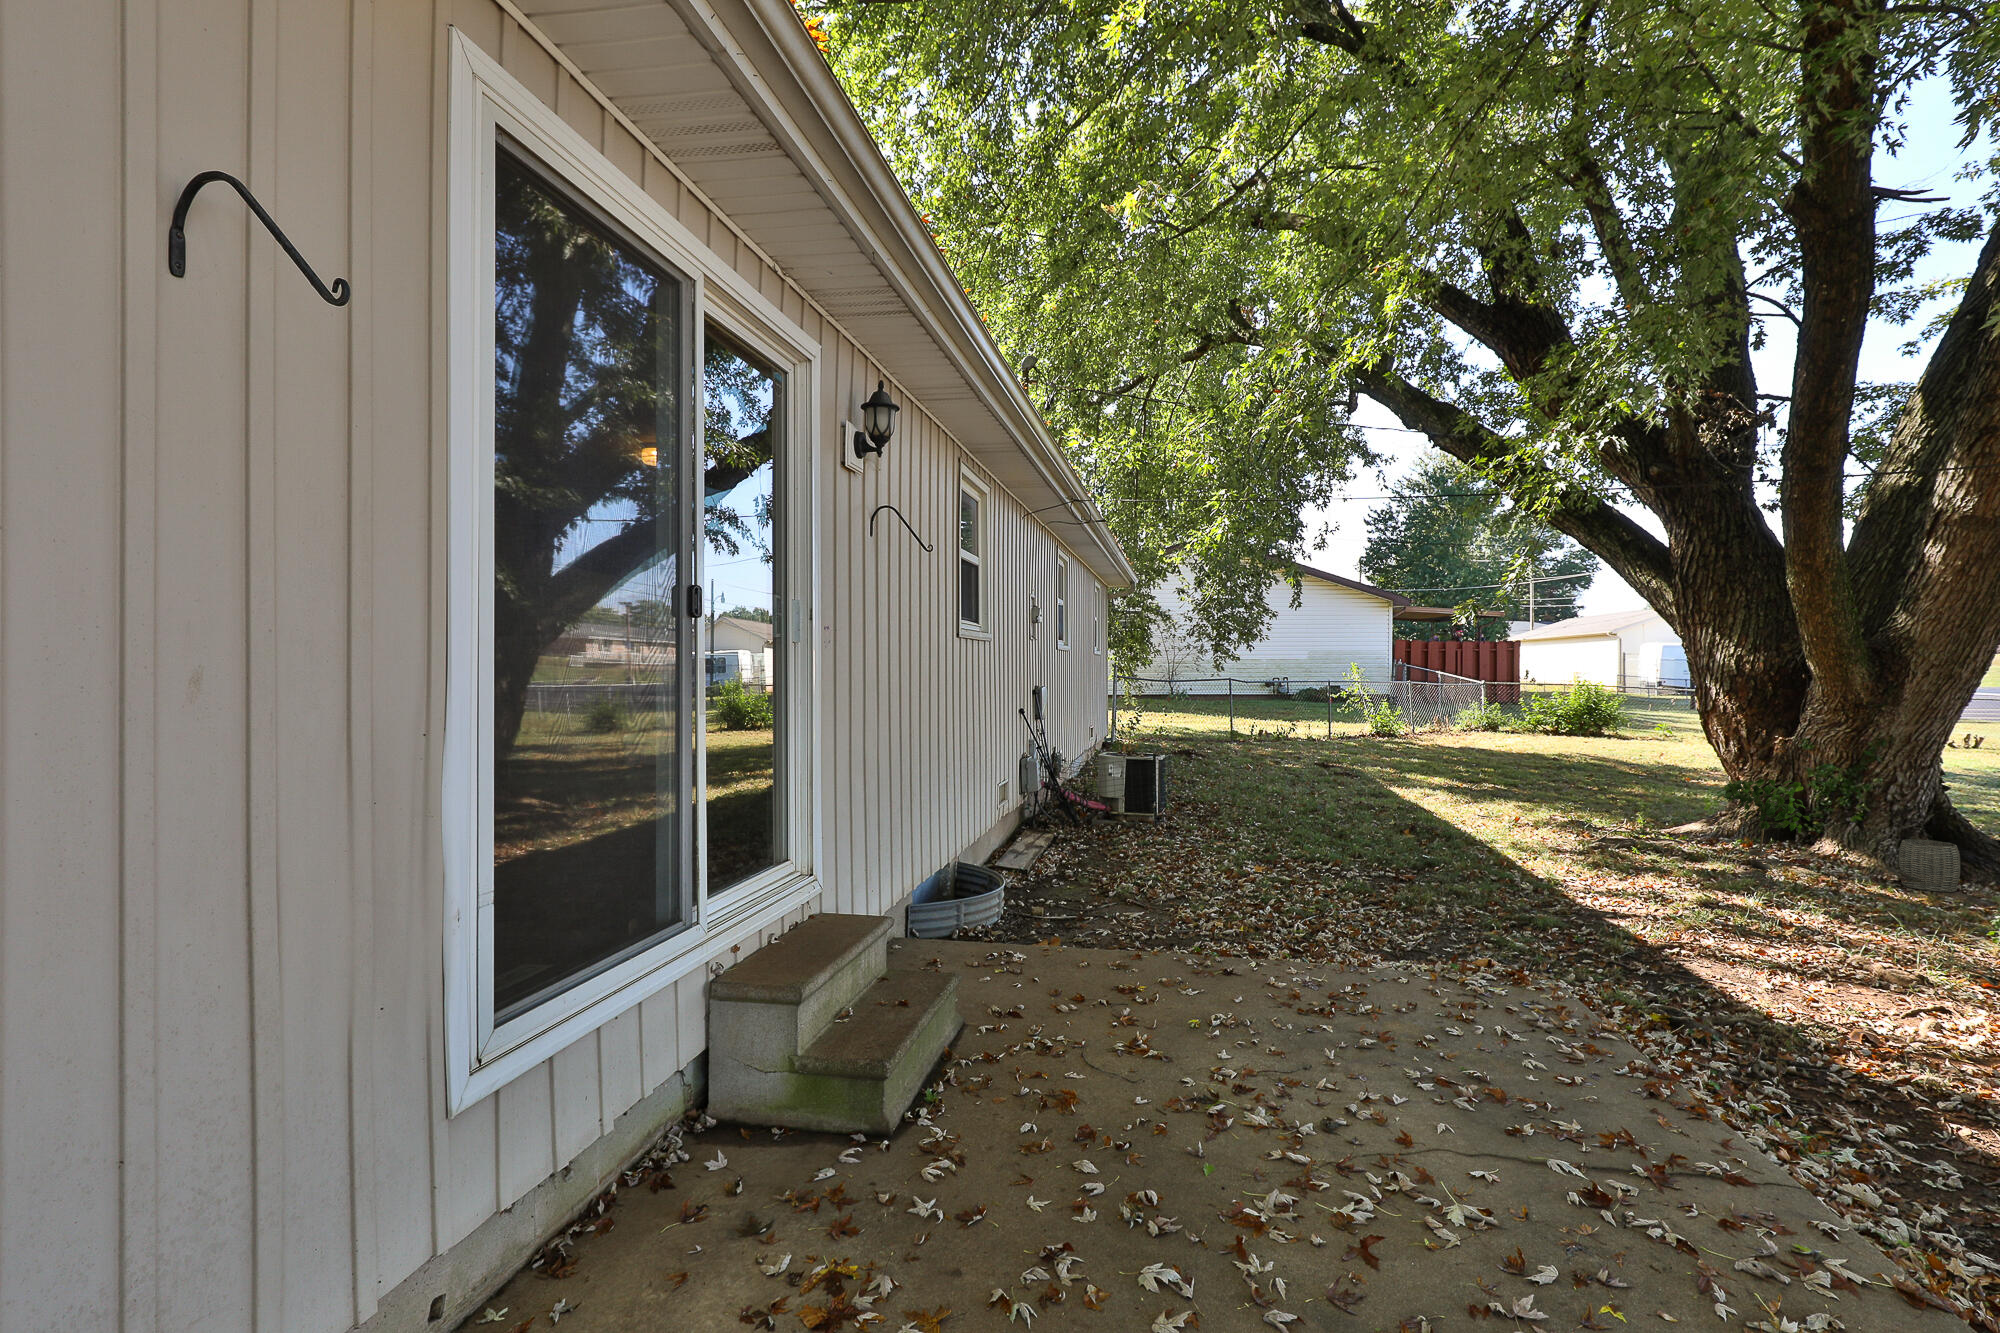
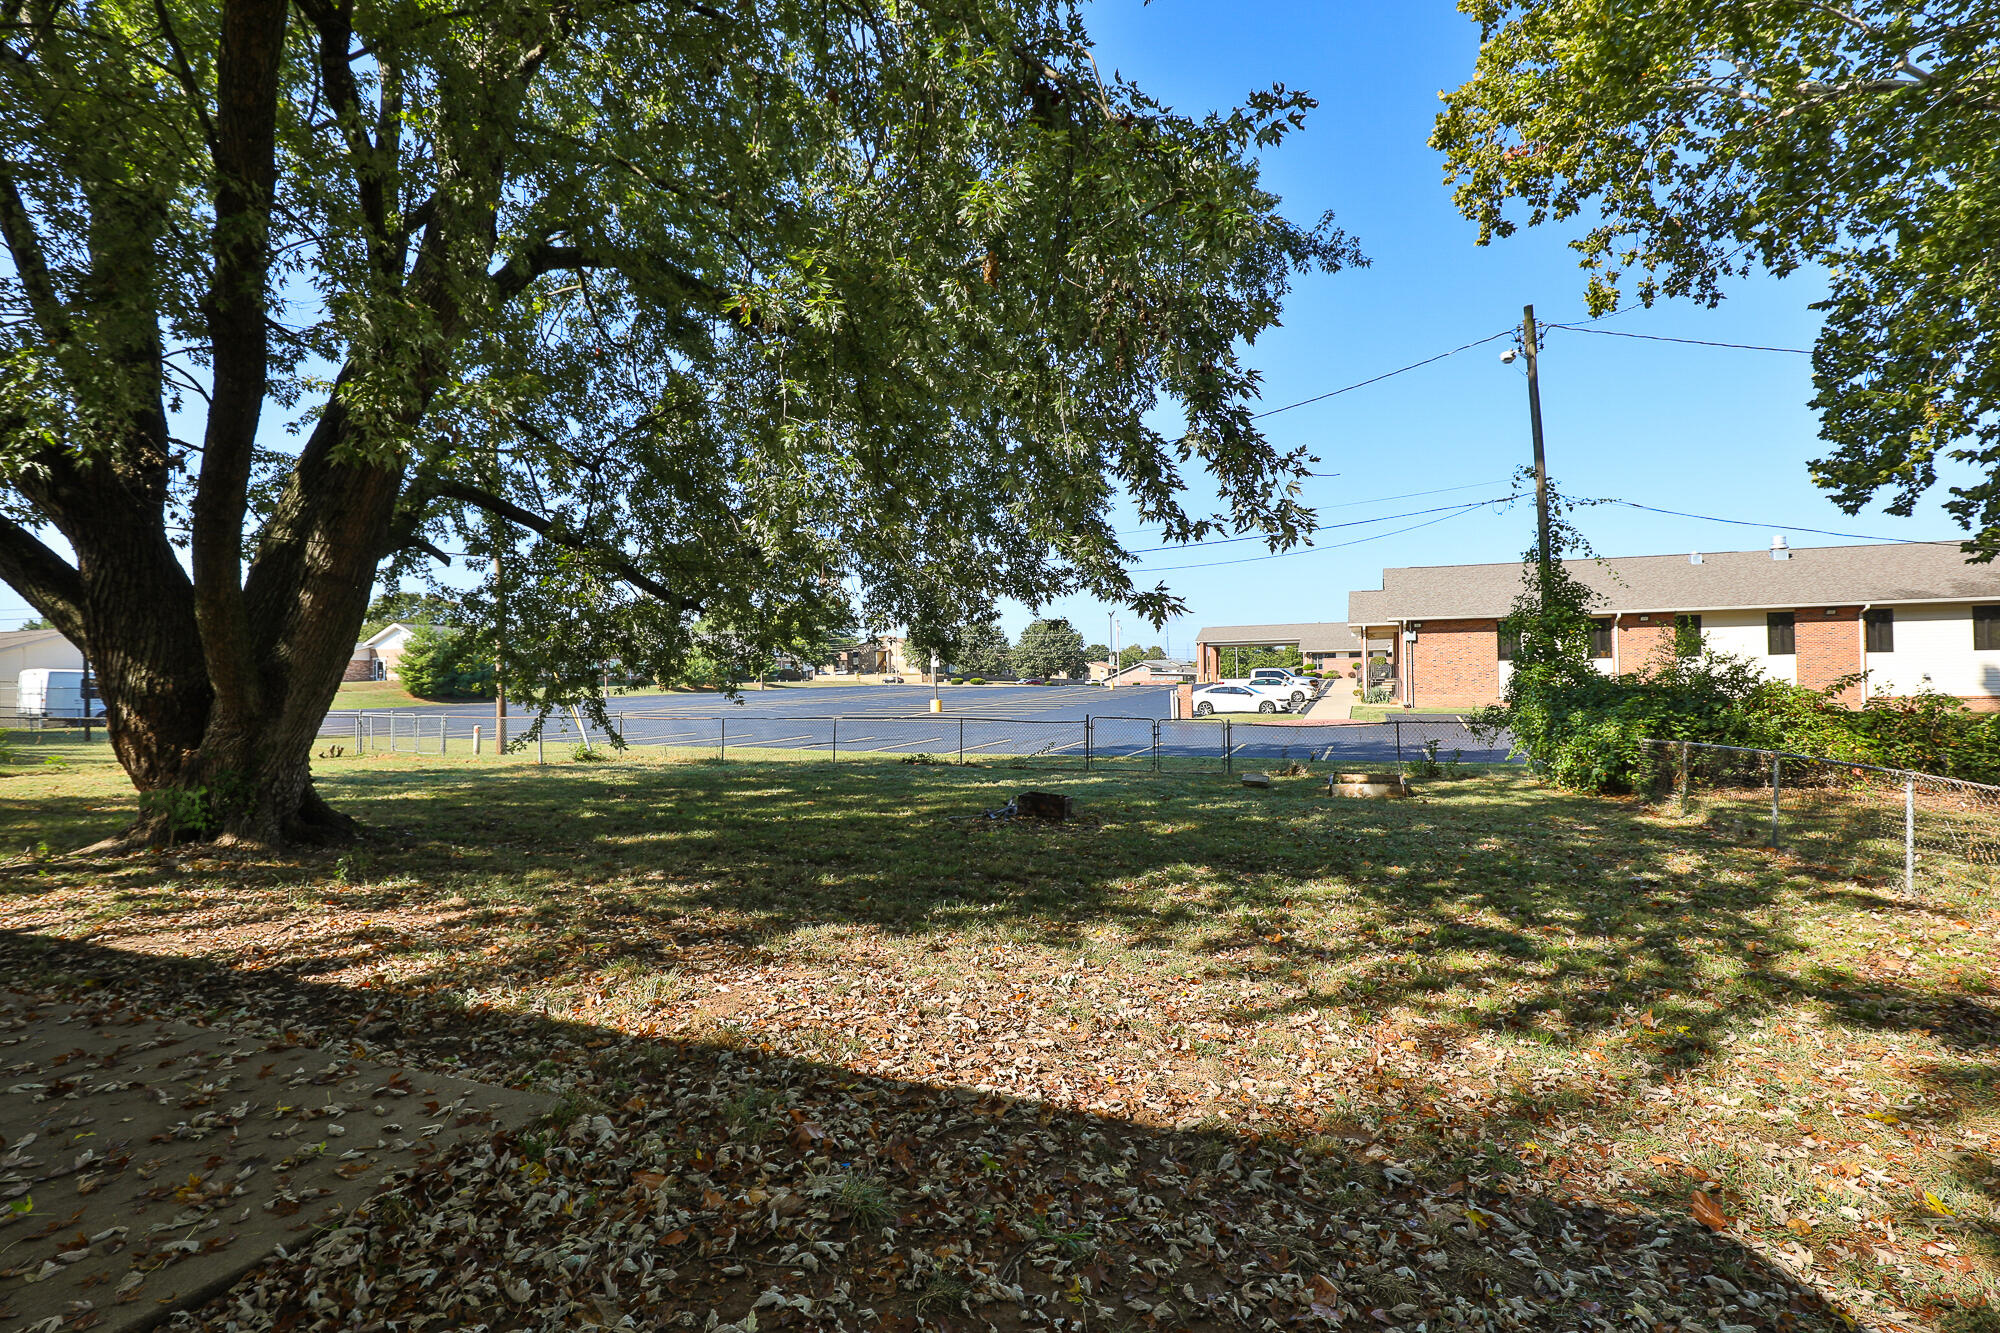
woven basket: present [1899,840,1960,892] -> none [279,820,320,859]

